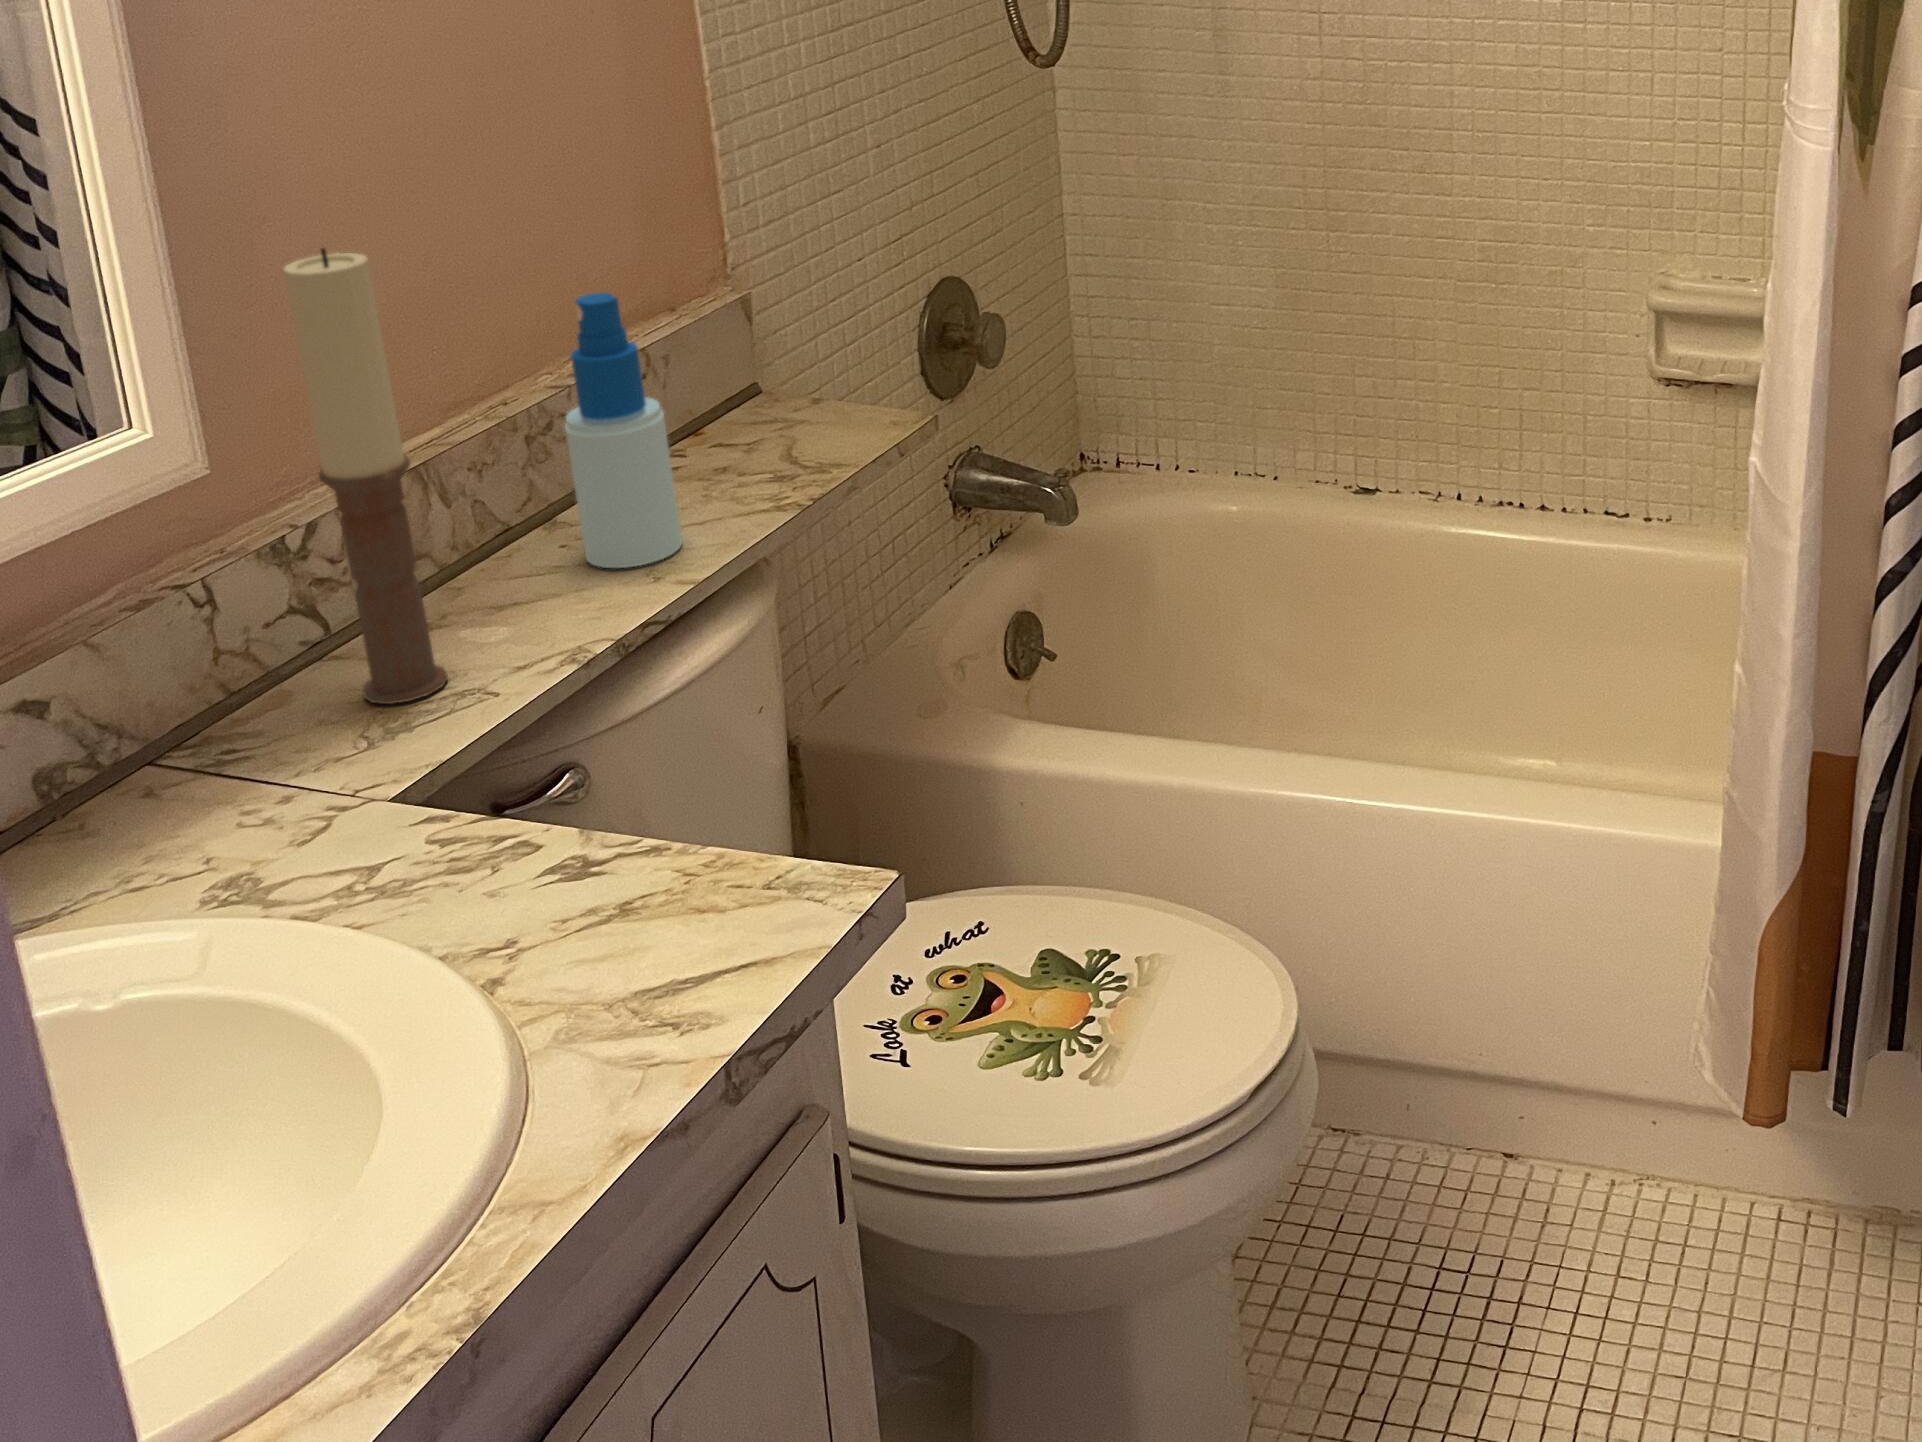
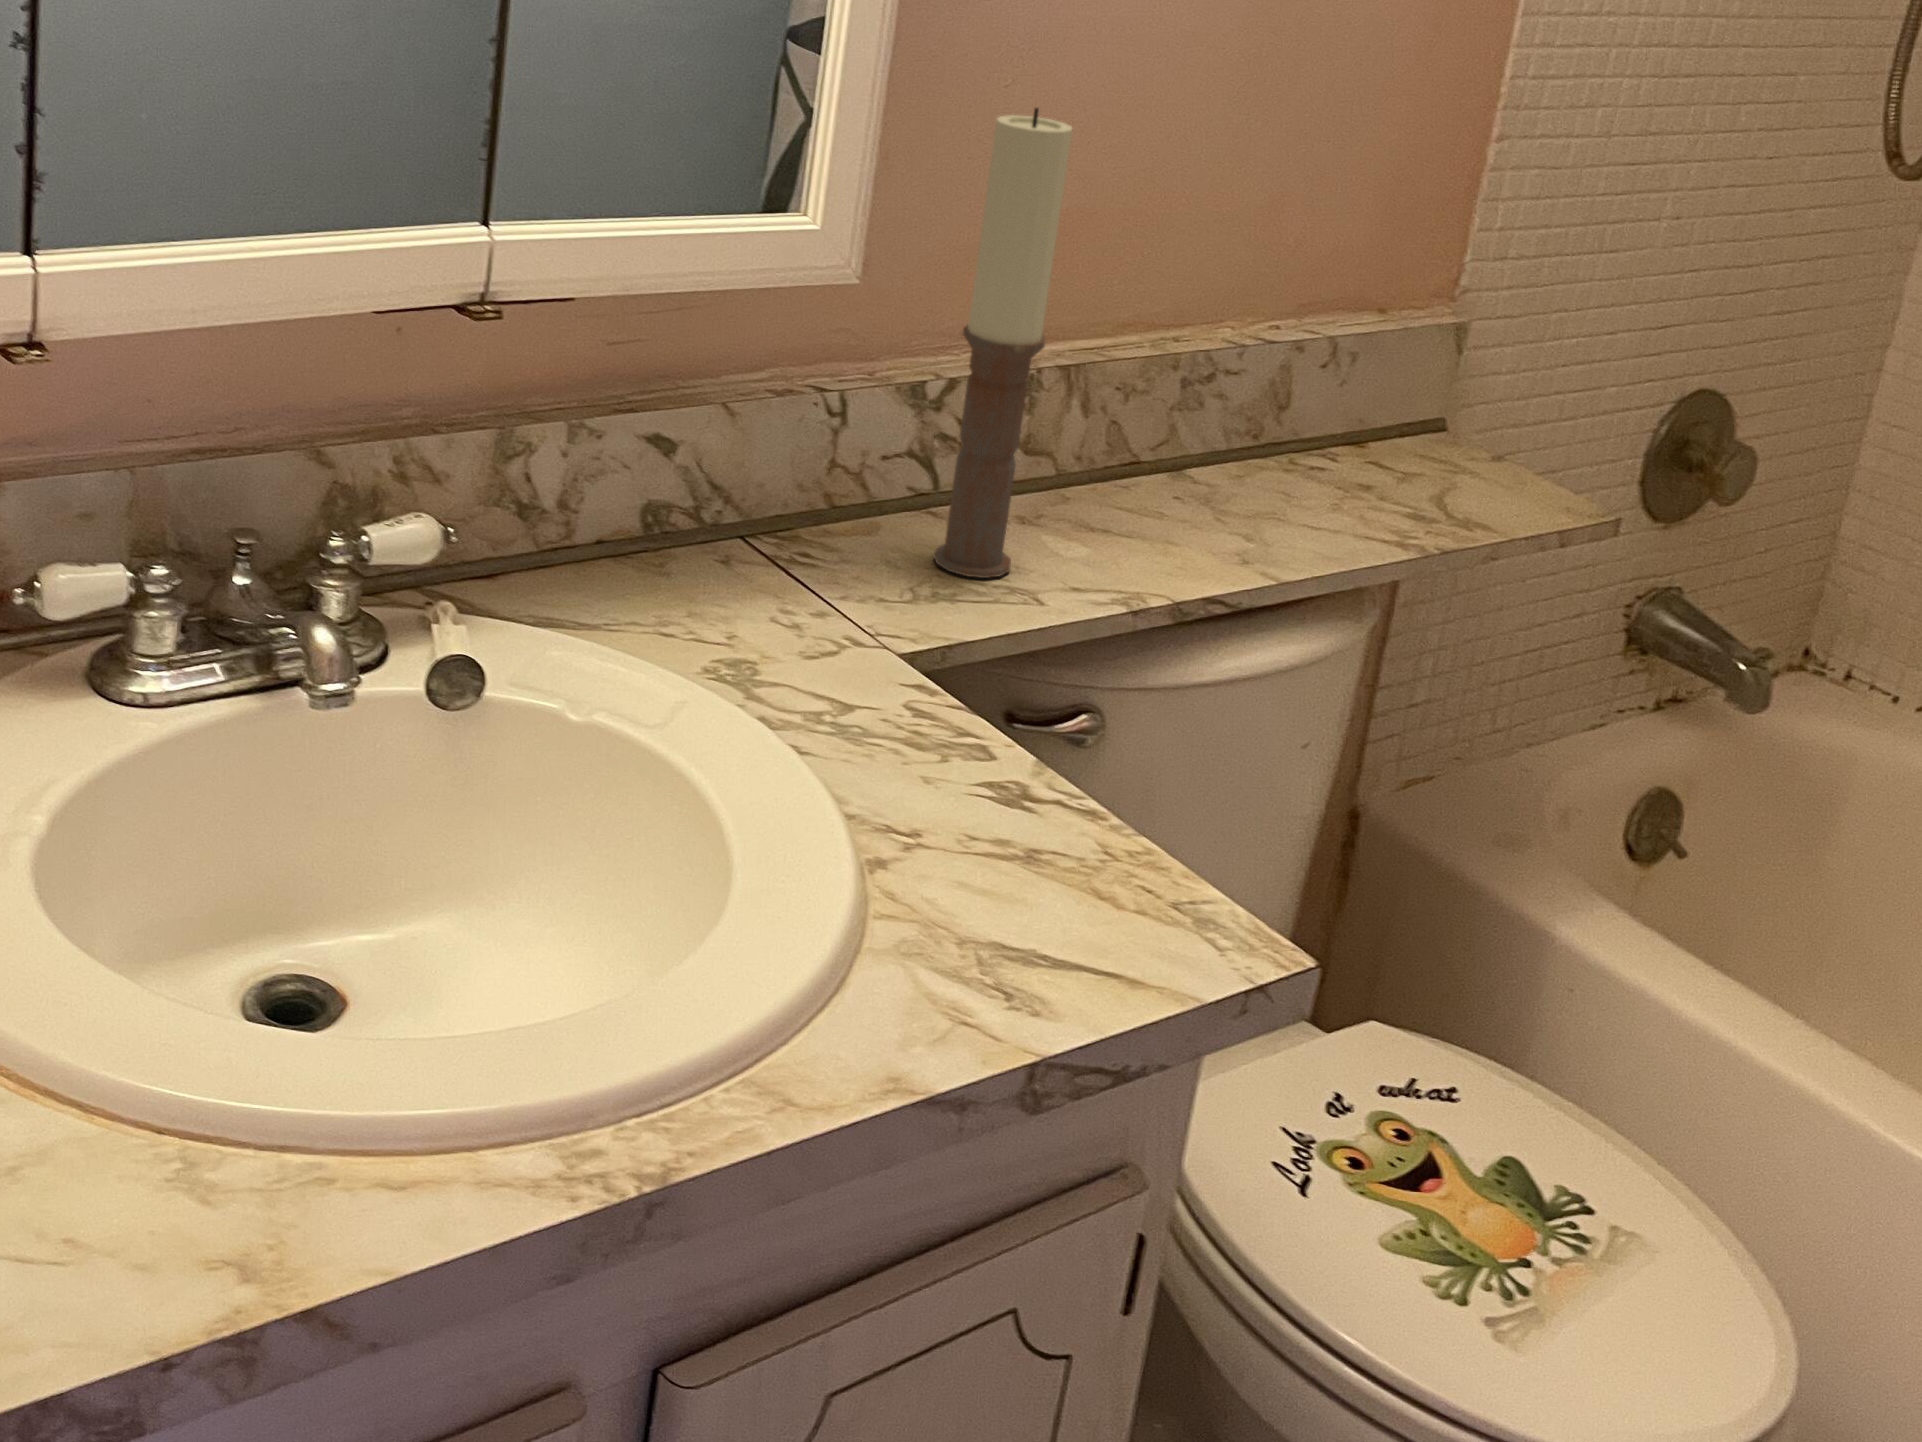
spray bottle: present [565,292,682,568] -> none [1190,249,1315,546]

